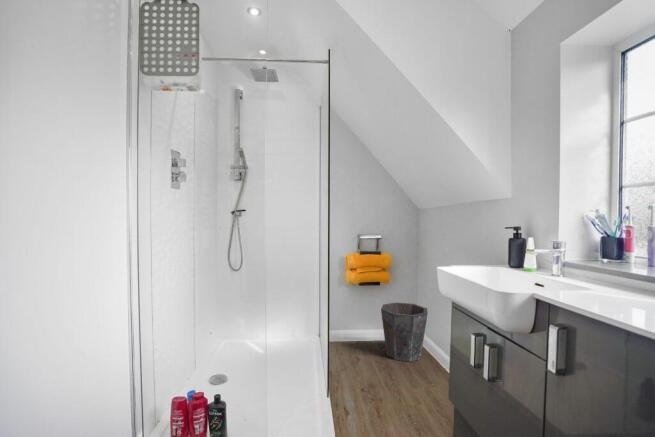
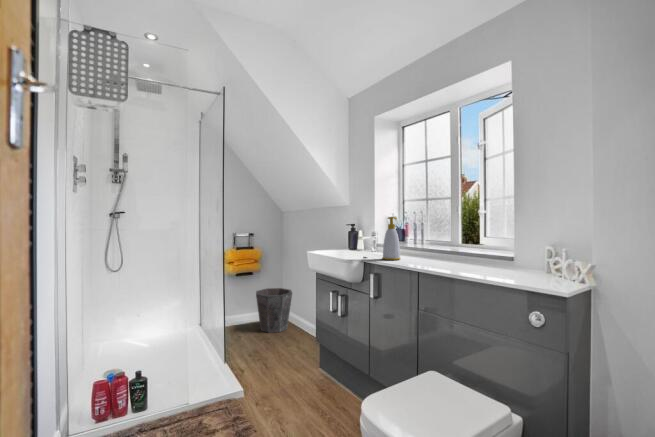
soap bottle: none [572,215,618,302] -> present [382,217,400,260]

